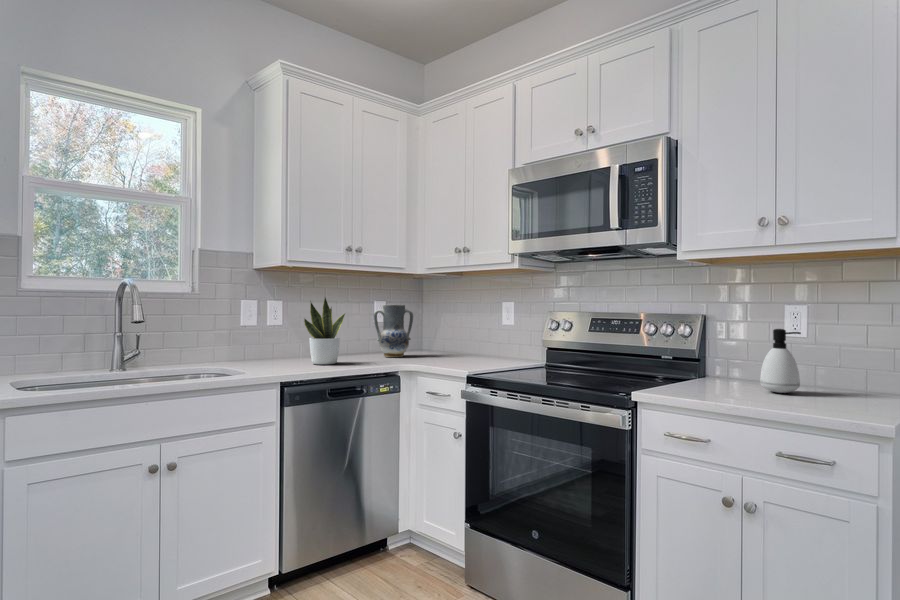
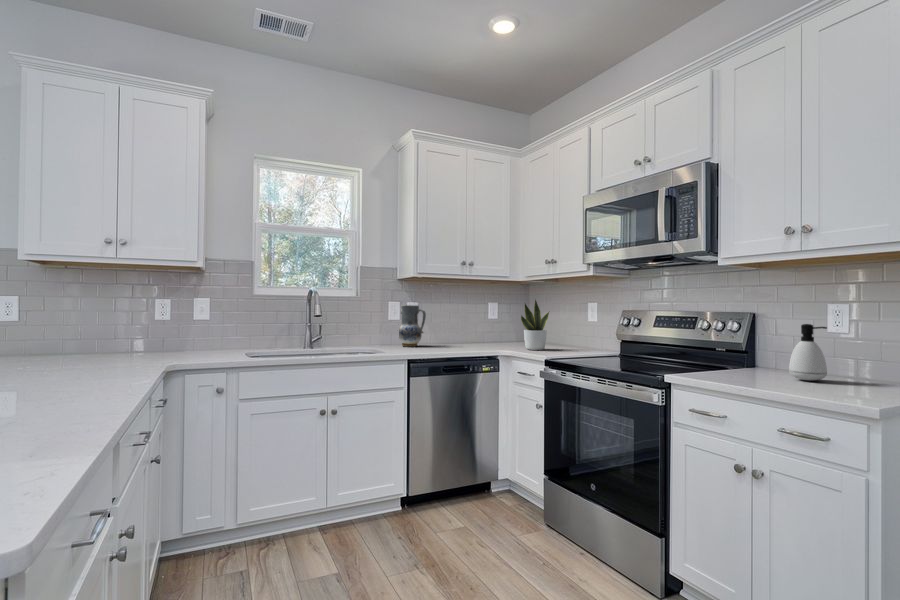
potted plant: present [304,298,345,365] -> present [521,300,549,350]
vase: present [374,305,413,357] -> present [399,305,426,346]

